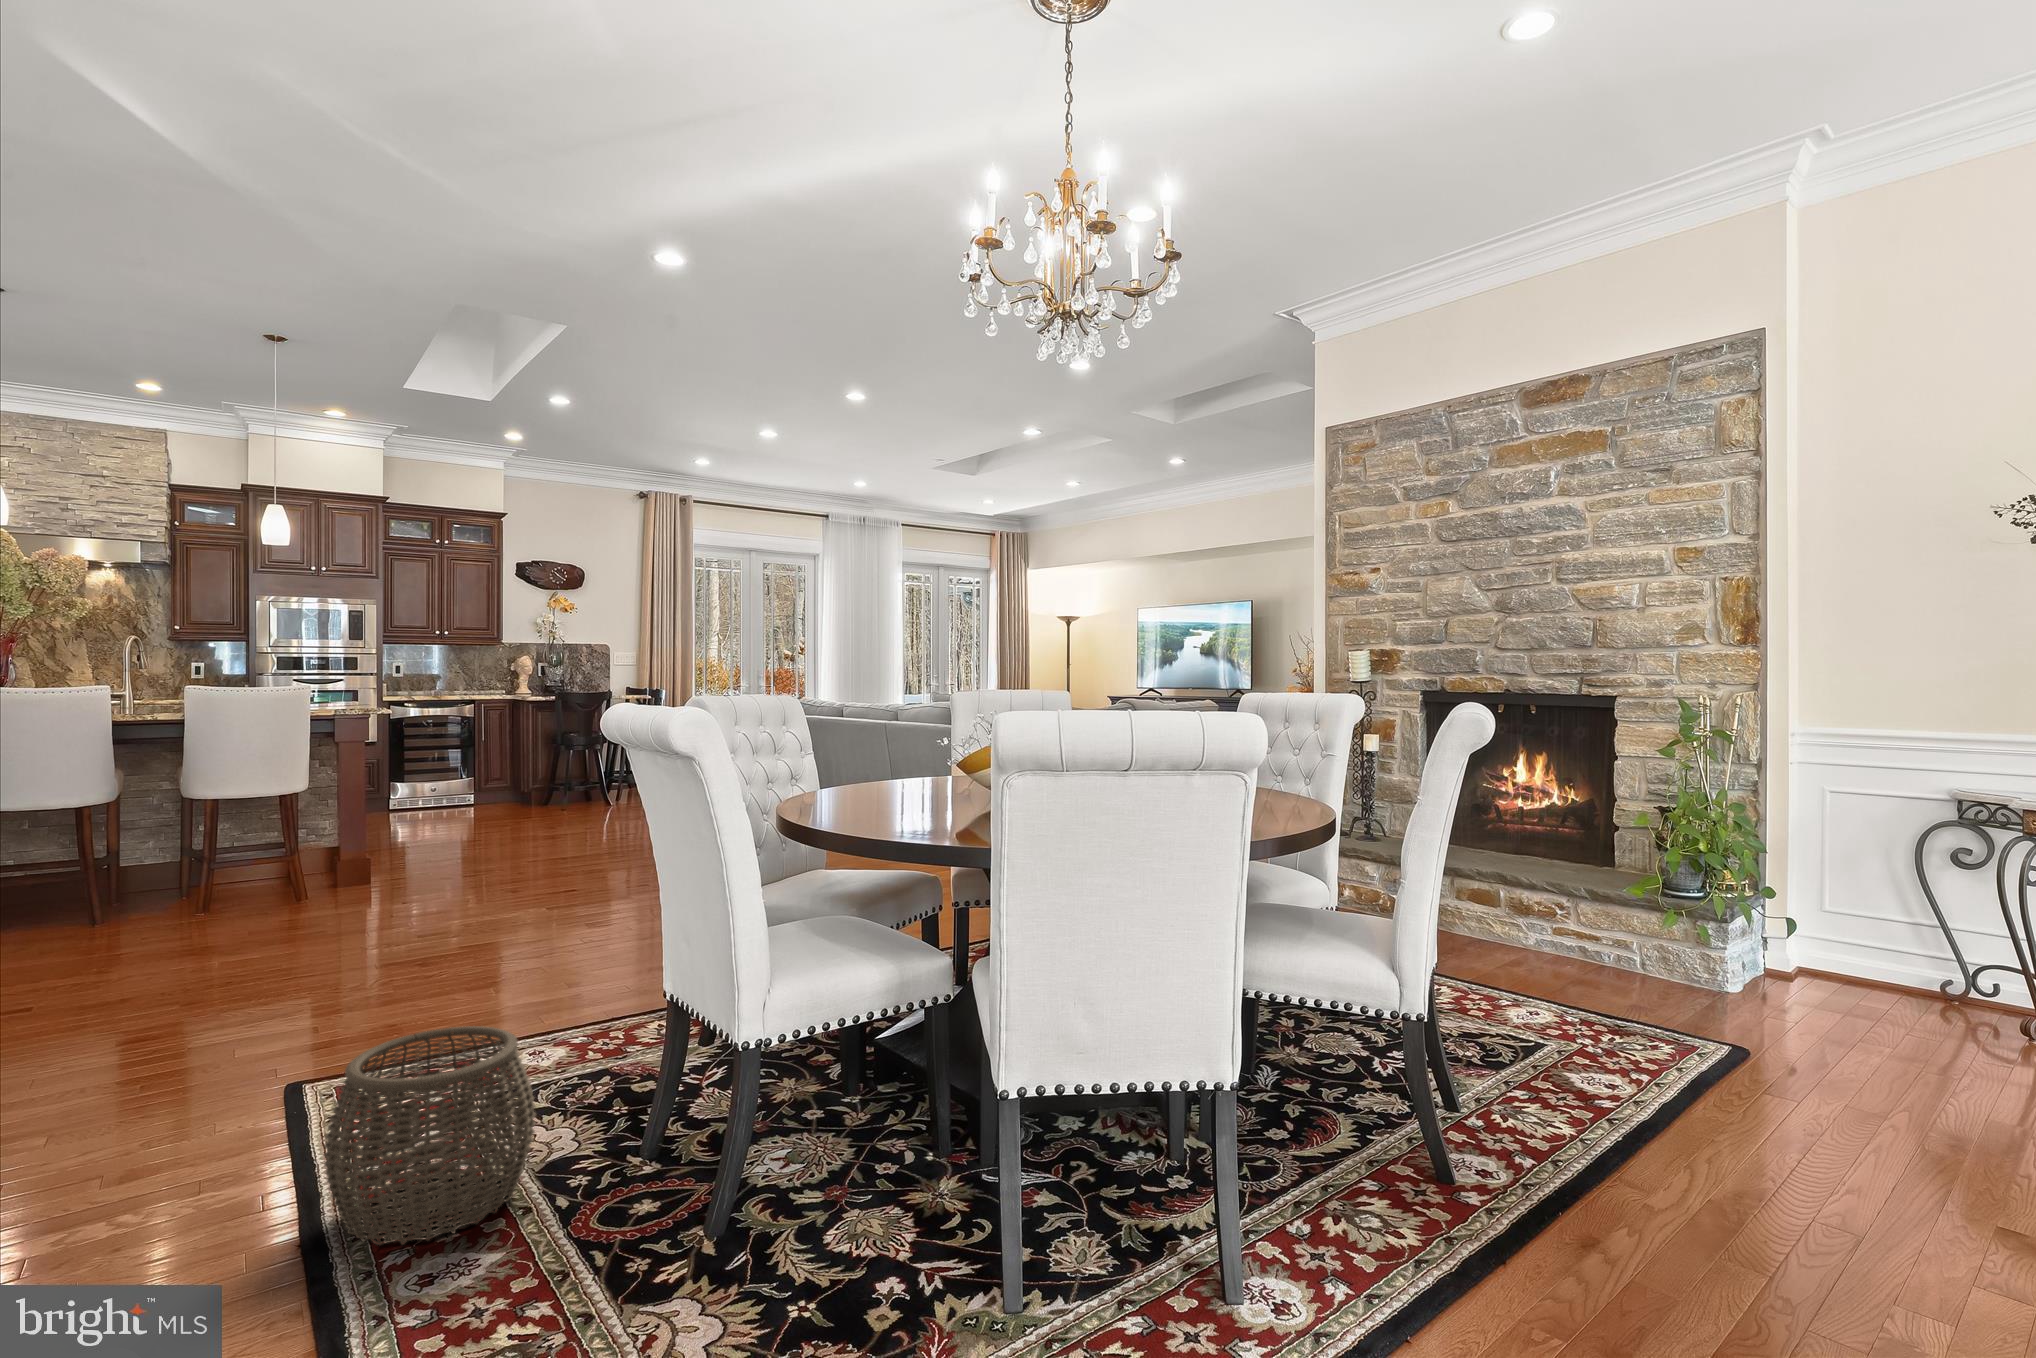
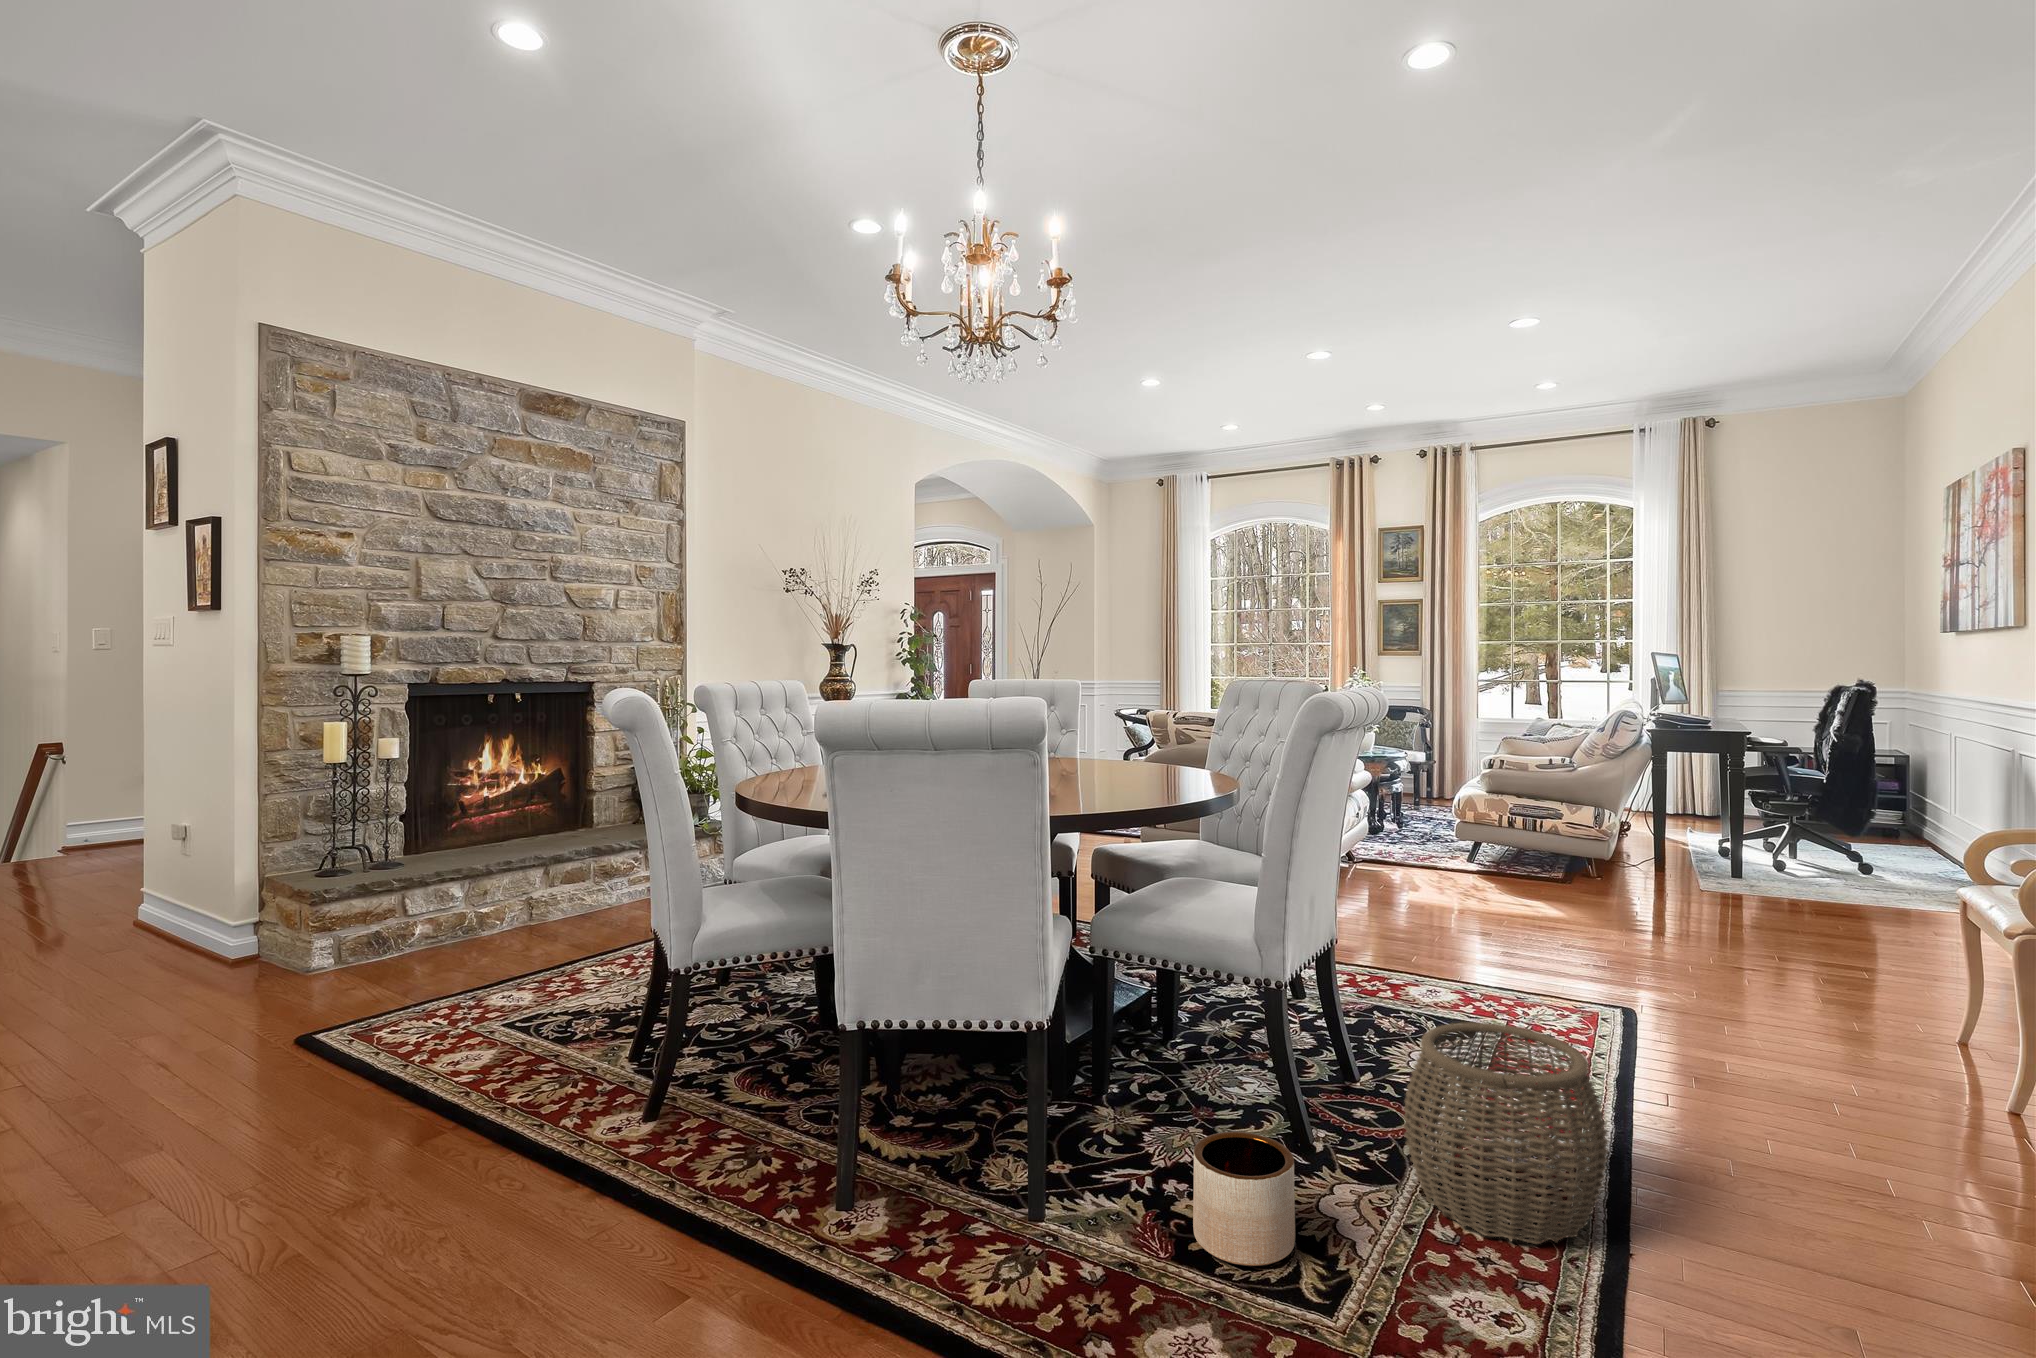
planter: none [545,1015,624,1103] -> present [1193,1132,1295,1266]

